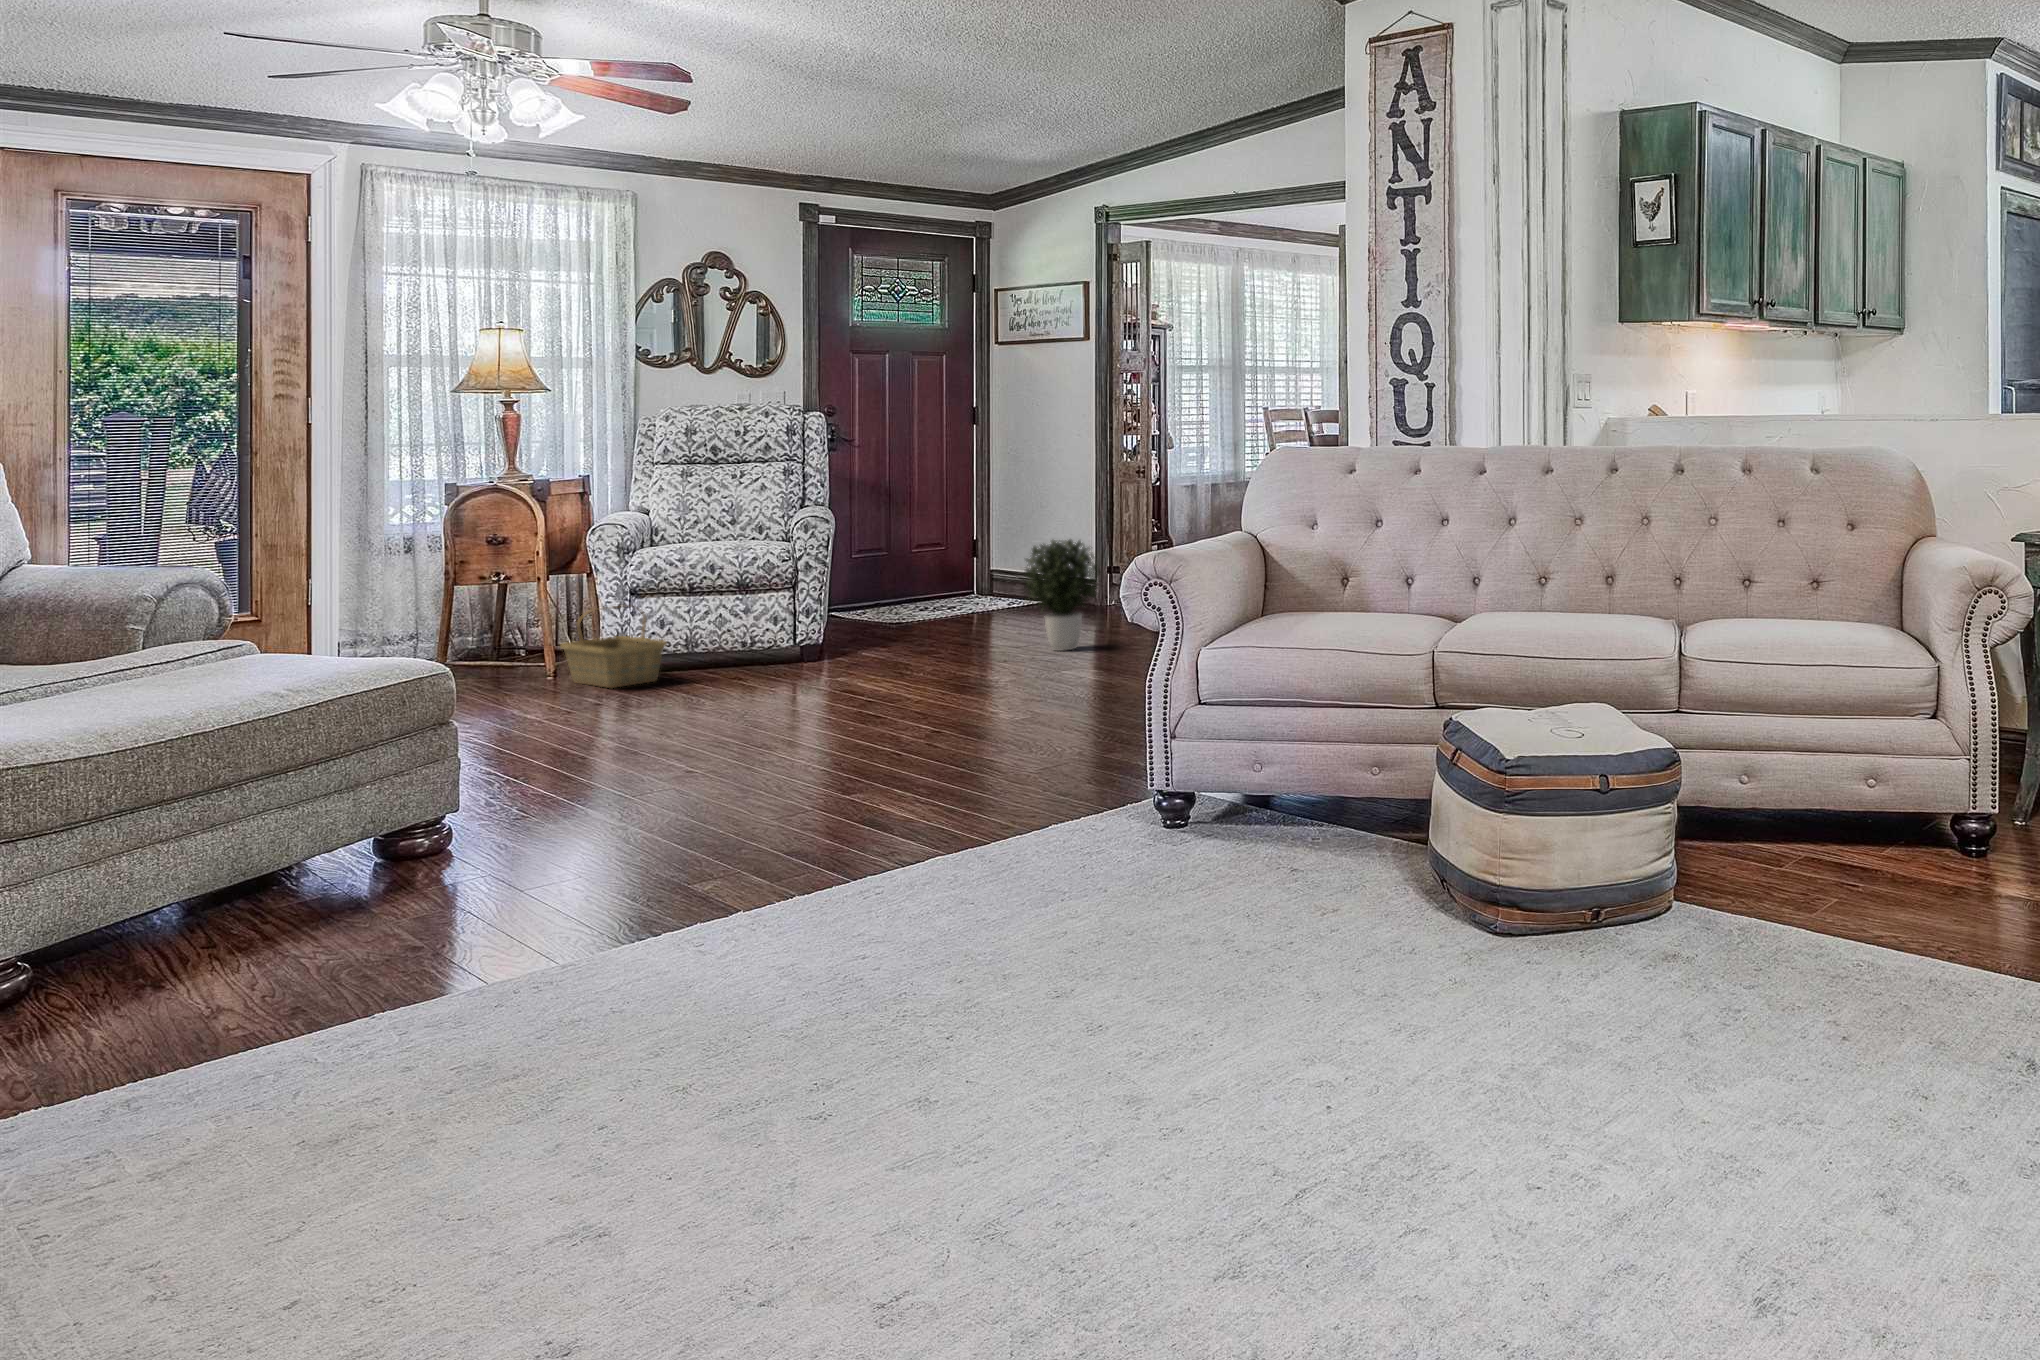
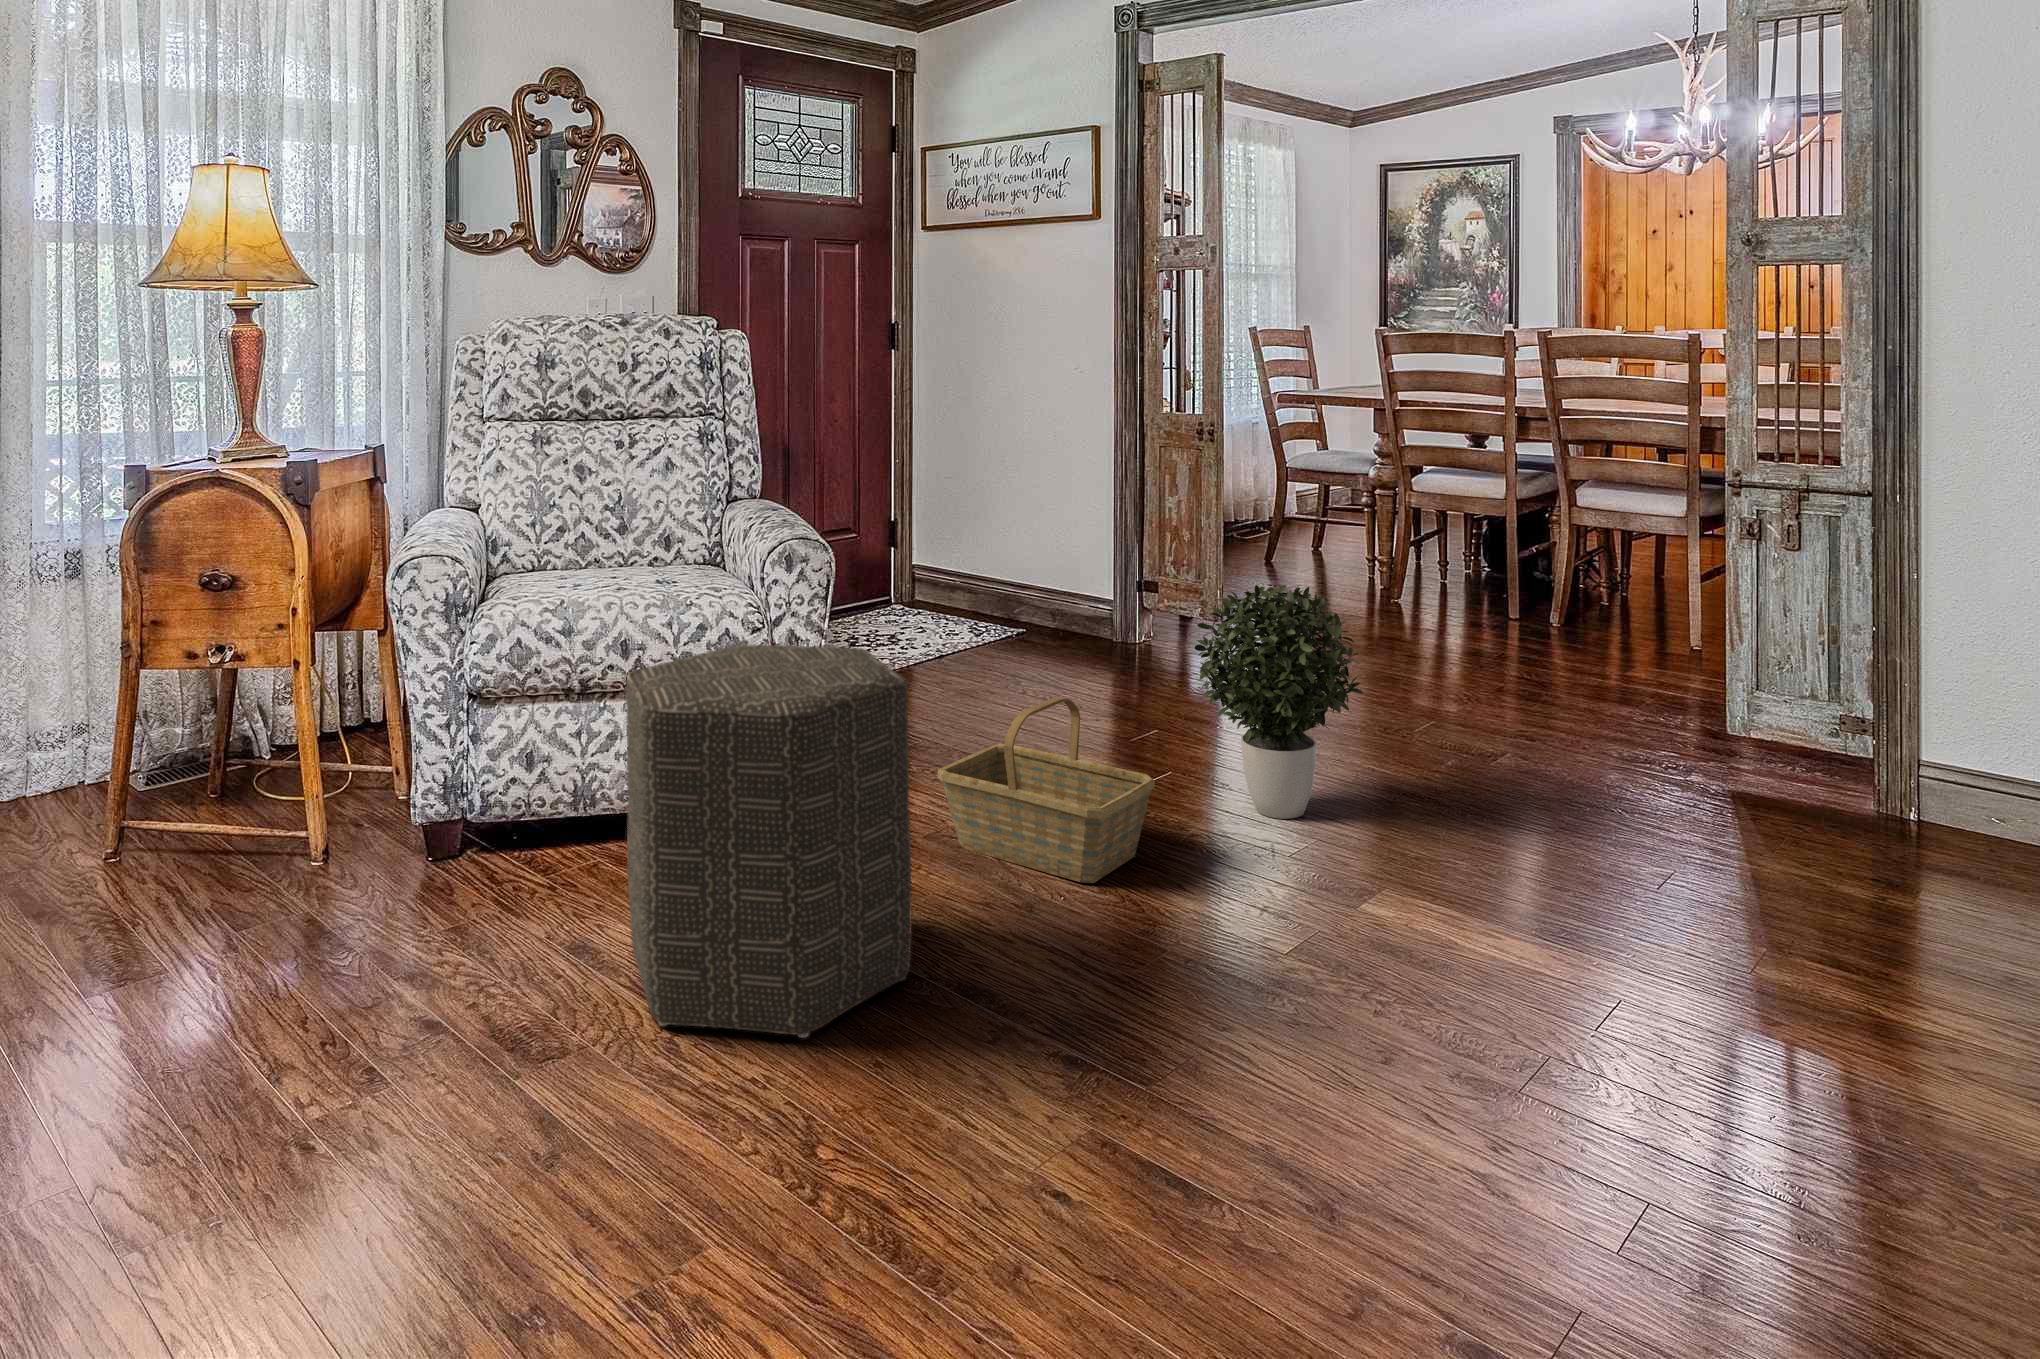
ottoman: none [682,554,814,694] -> present [626,645,912,1038]
basket: present [560,606,667,688] -> present [938,697,1155,883]

